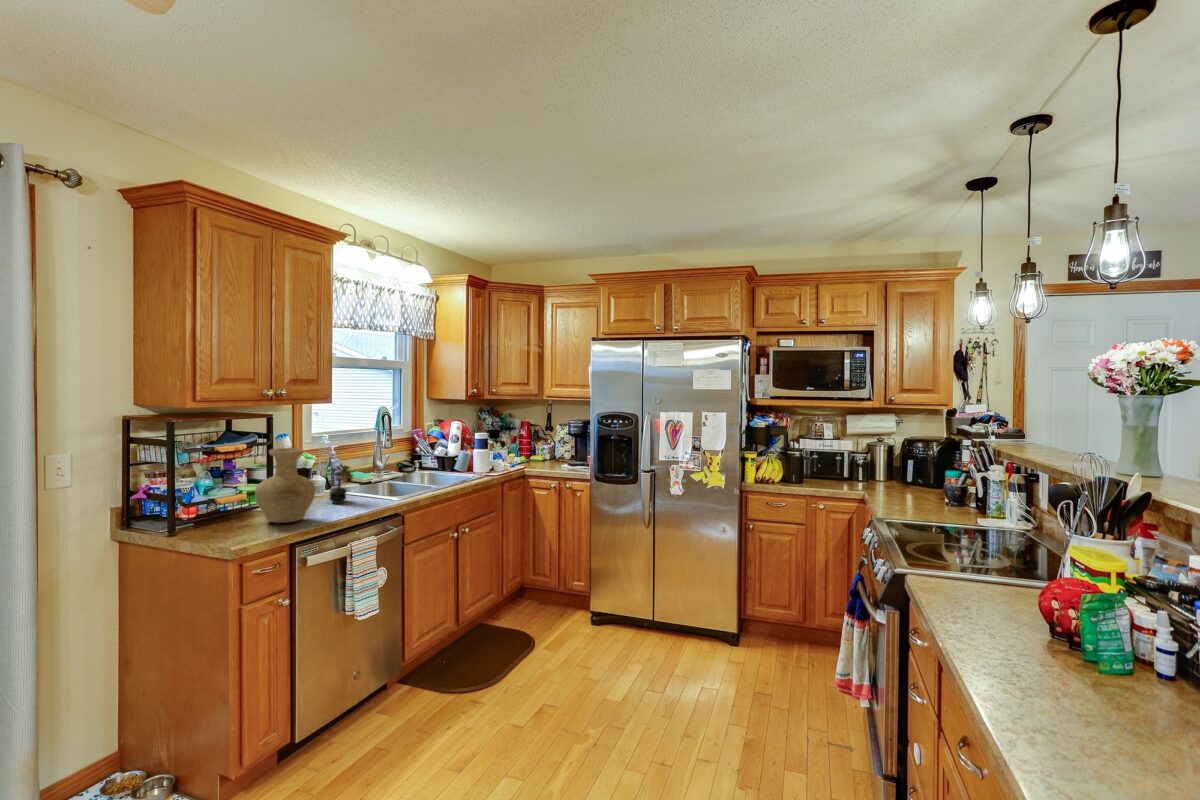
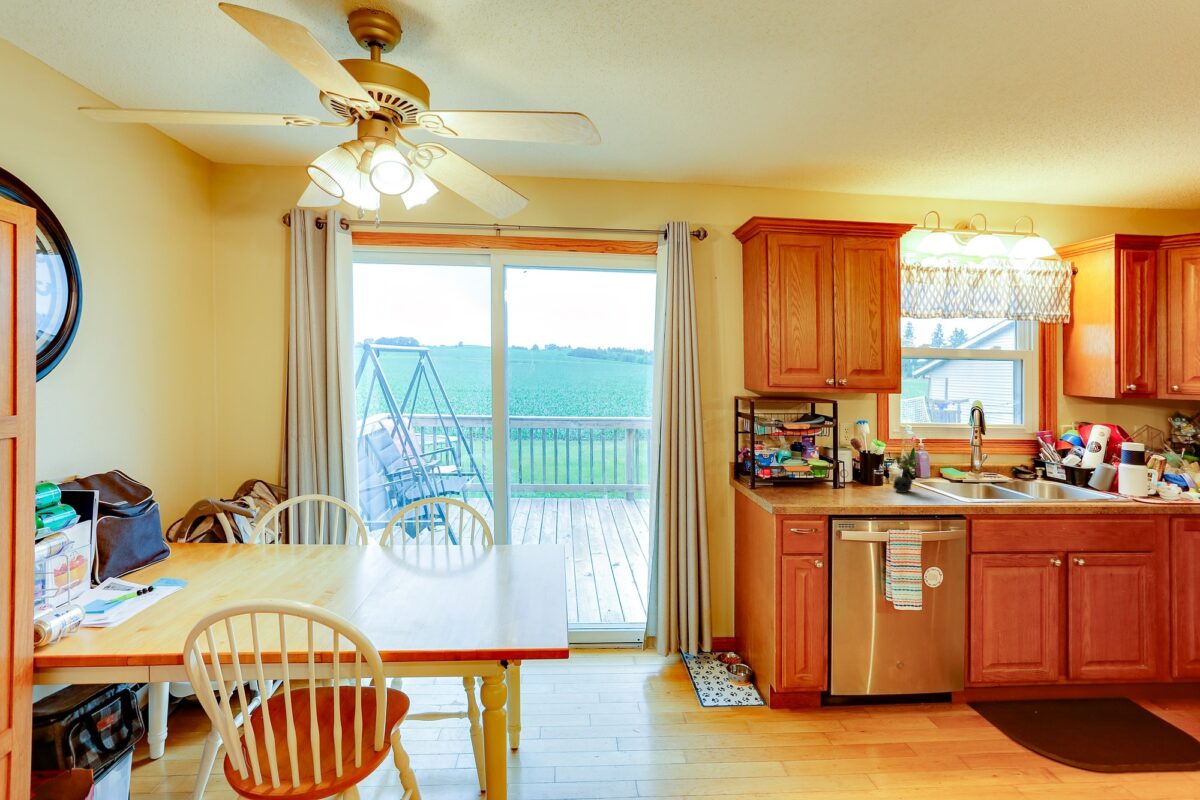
vase: present [255,448,316,523] -> none [810,430,863,497]

